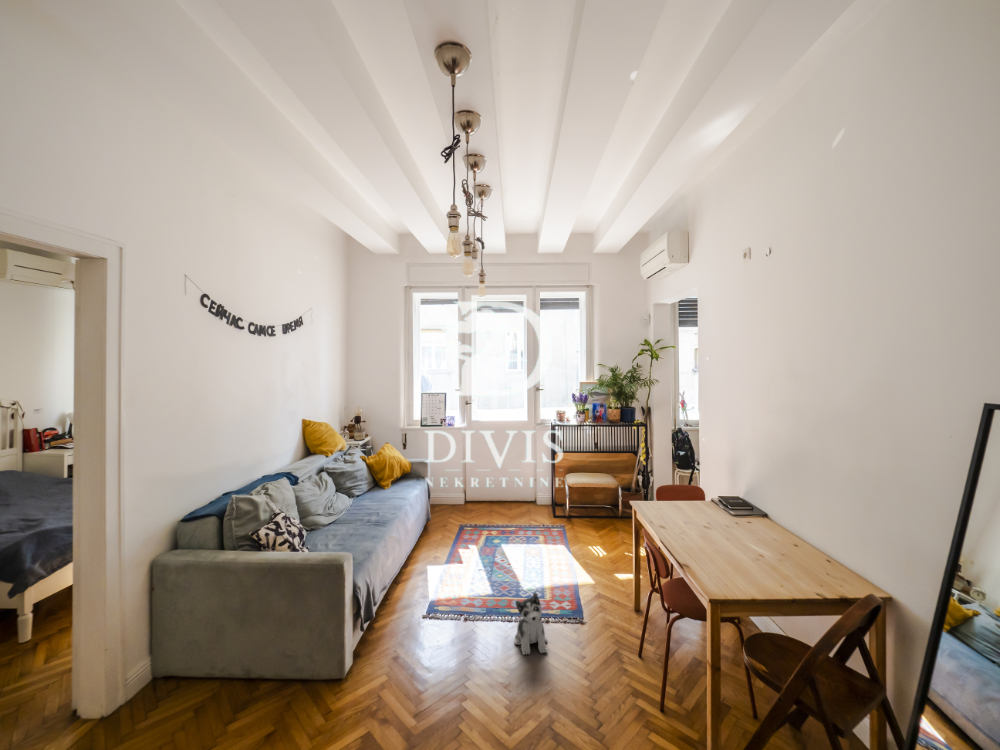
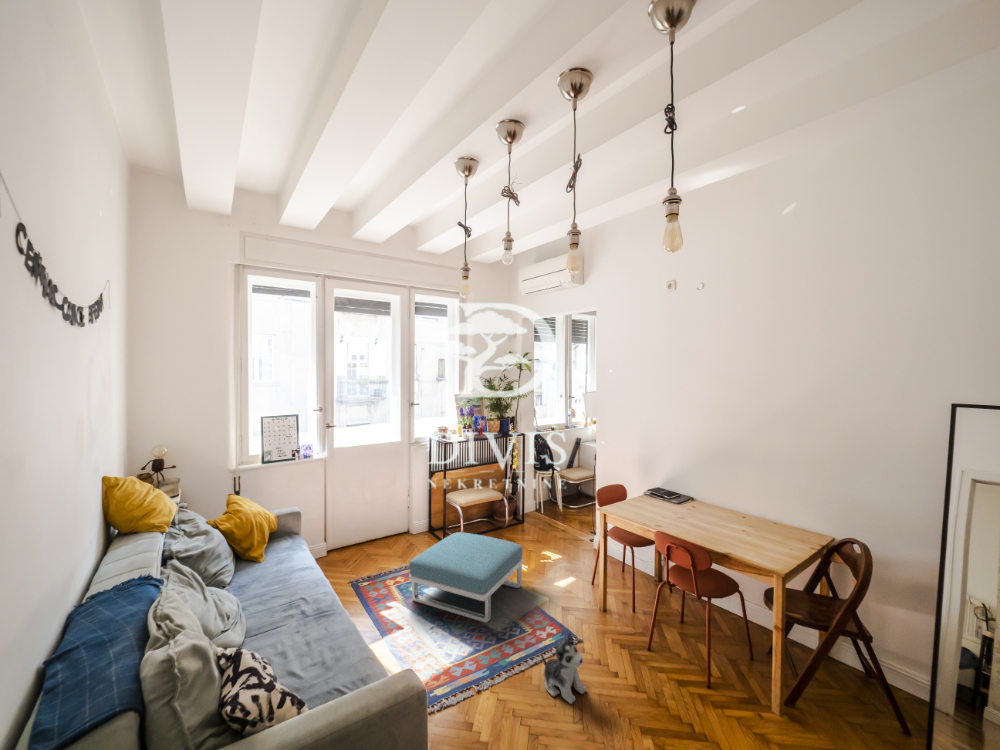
footstool: none [480,505,587,581] -> present [409,532,523,623]

